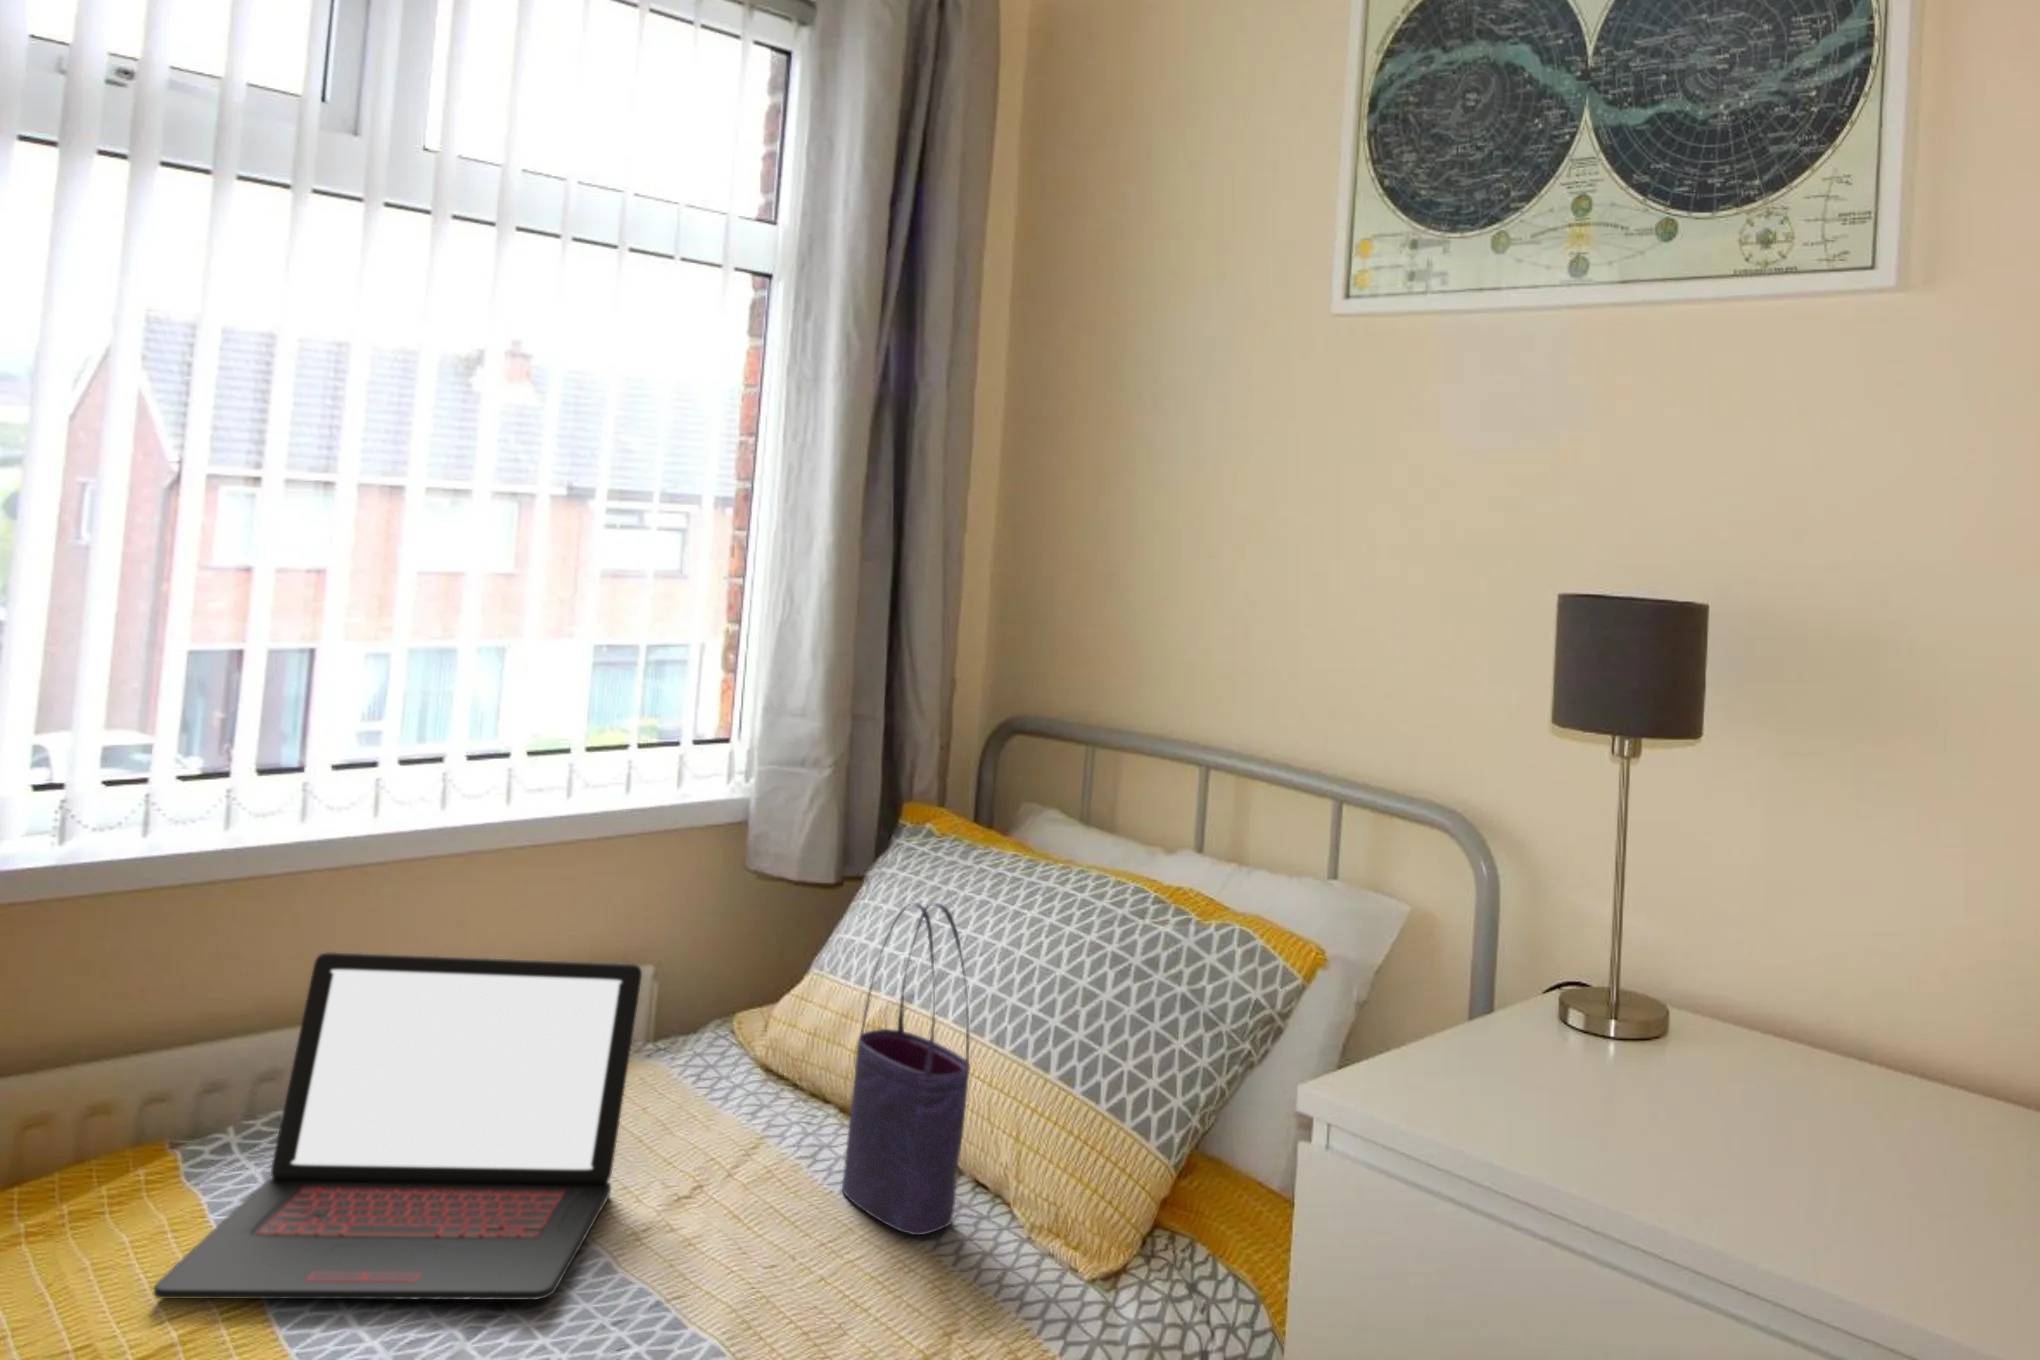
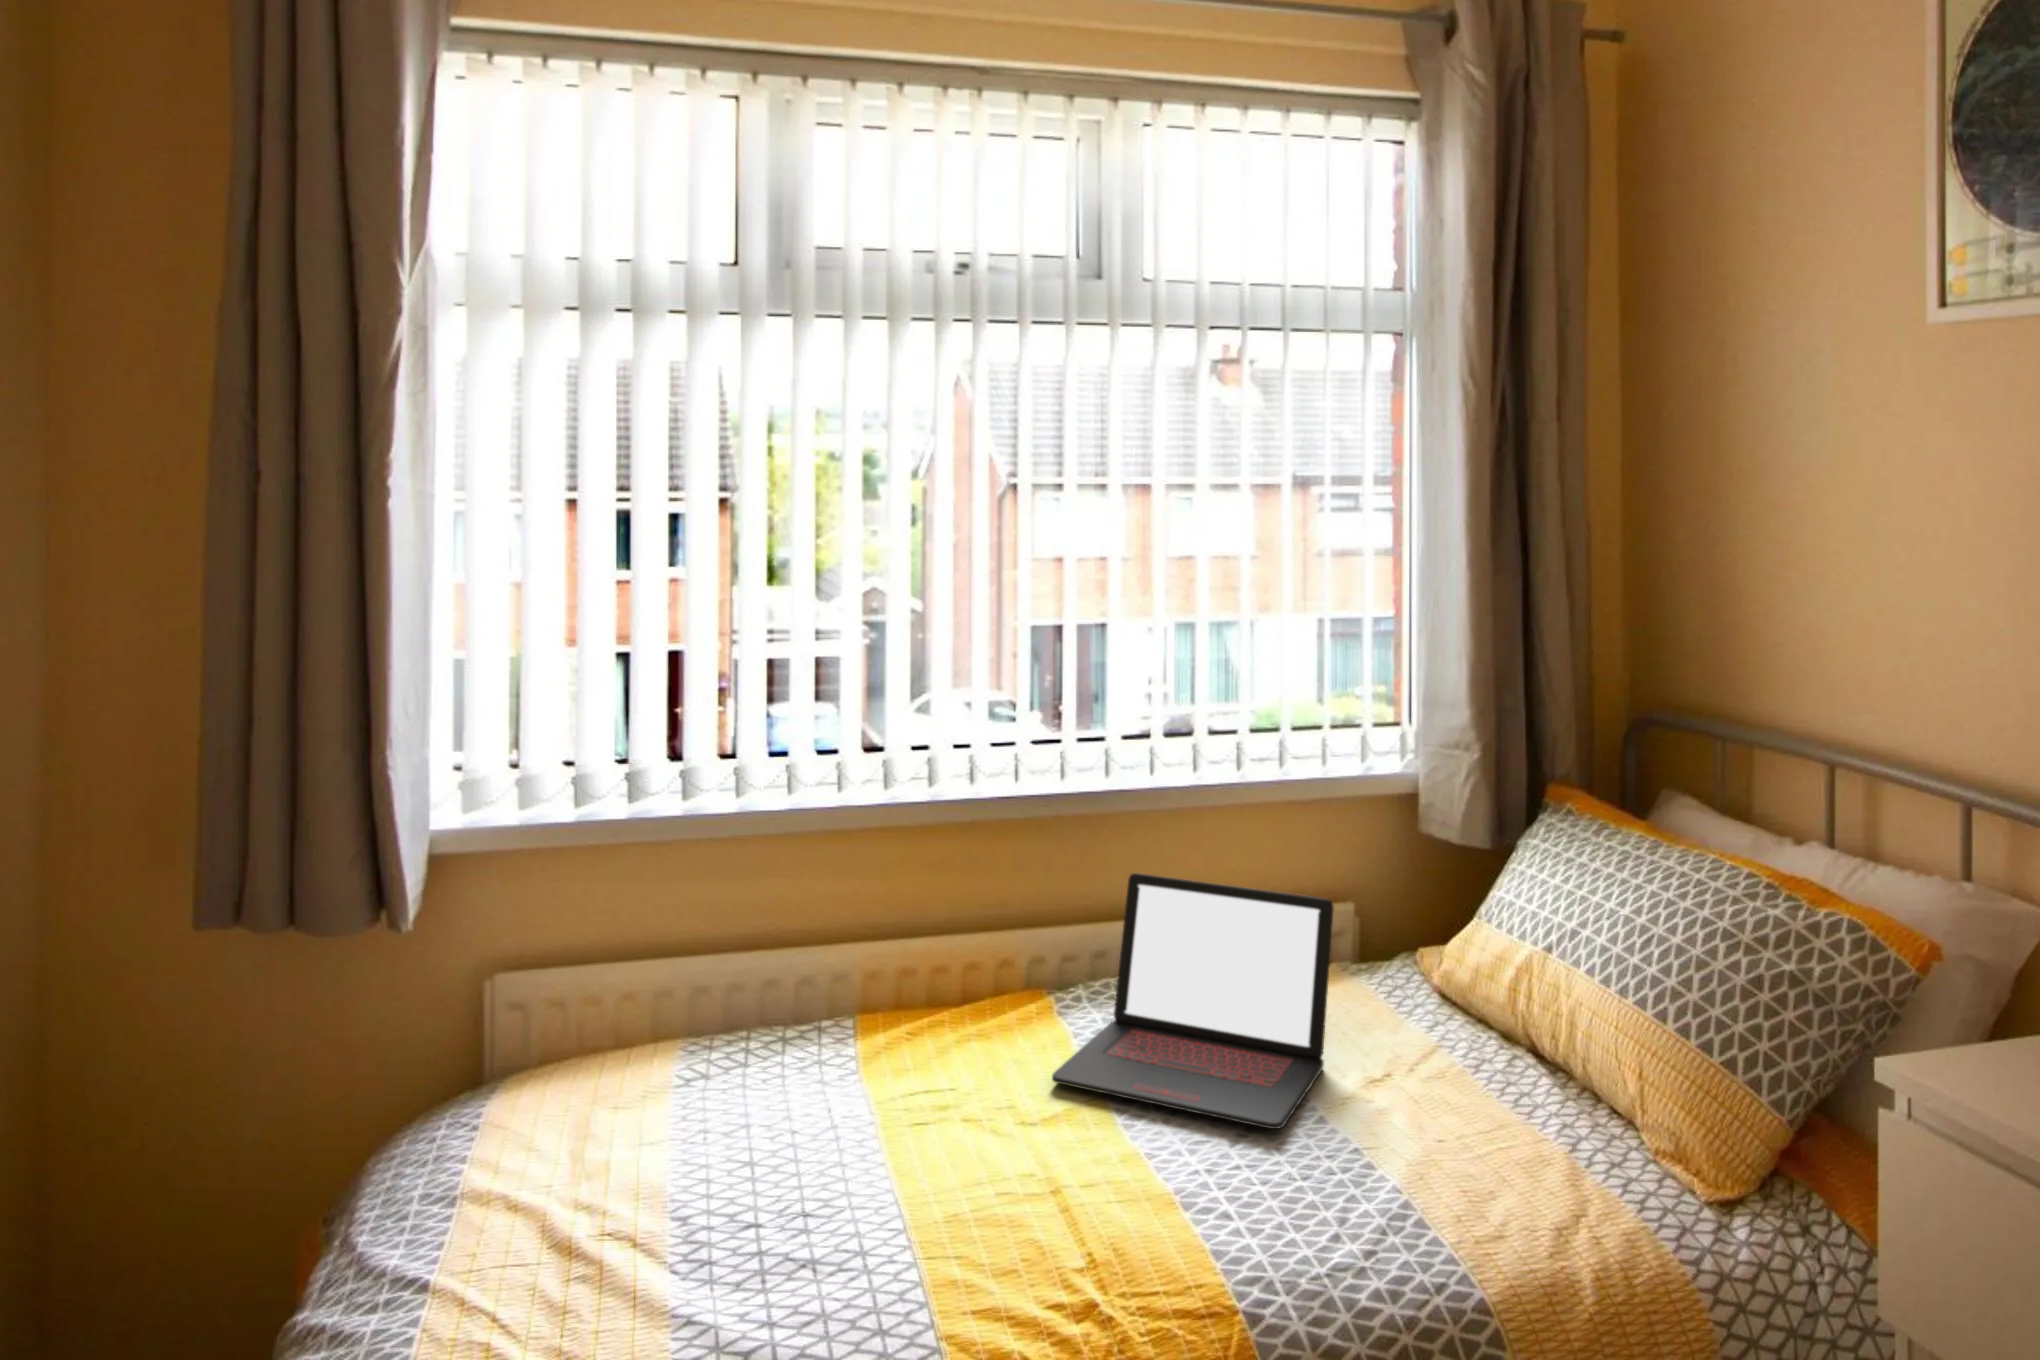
tote bag: present [842,903,970,1235] -> none [1496,868,1589,1140]

